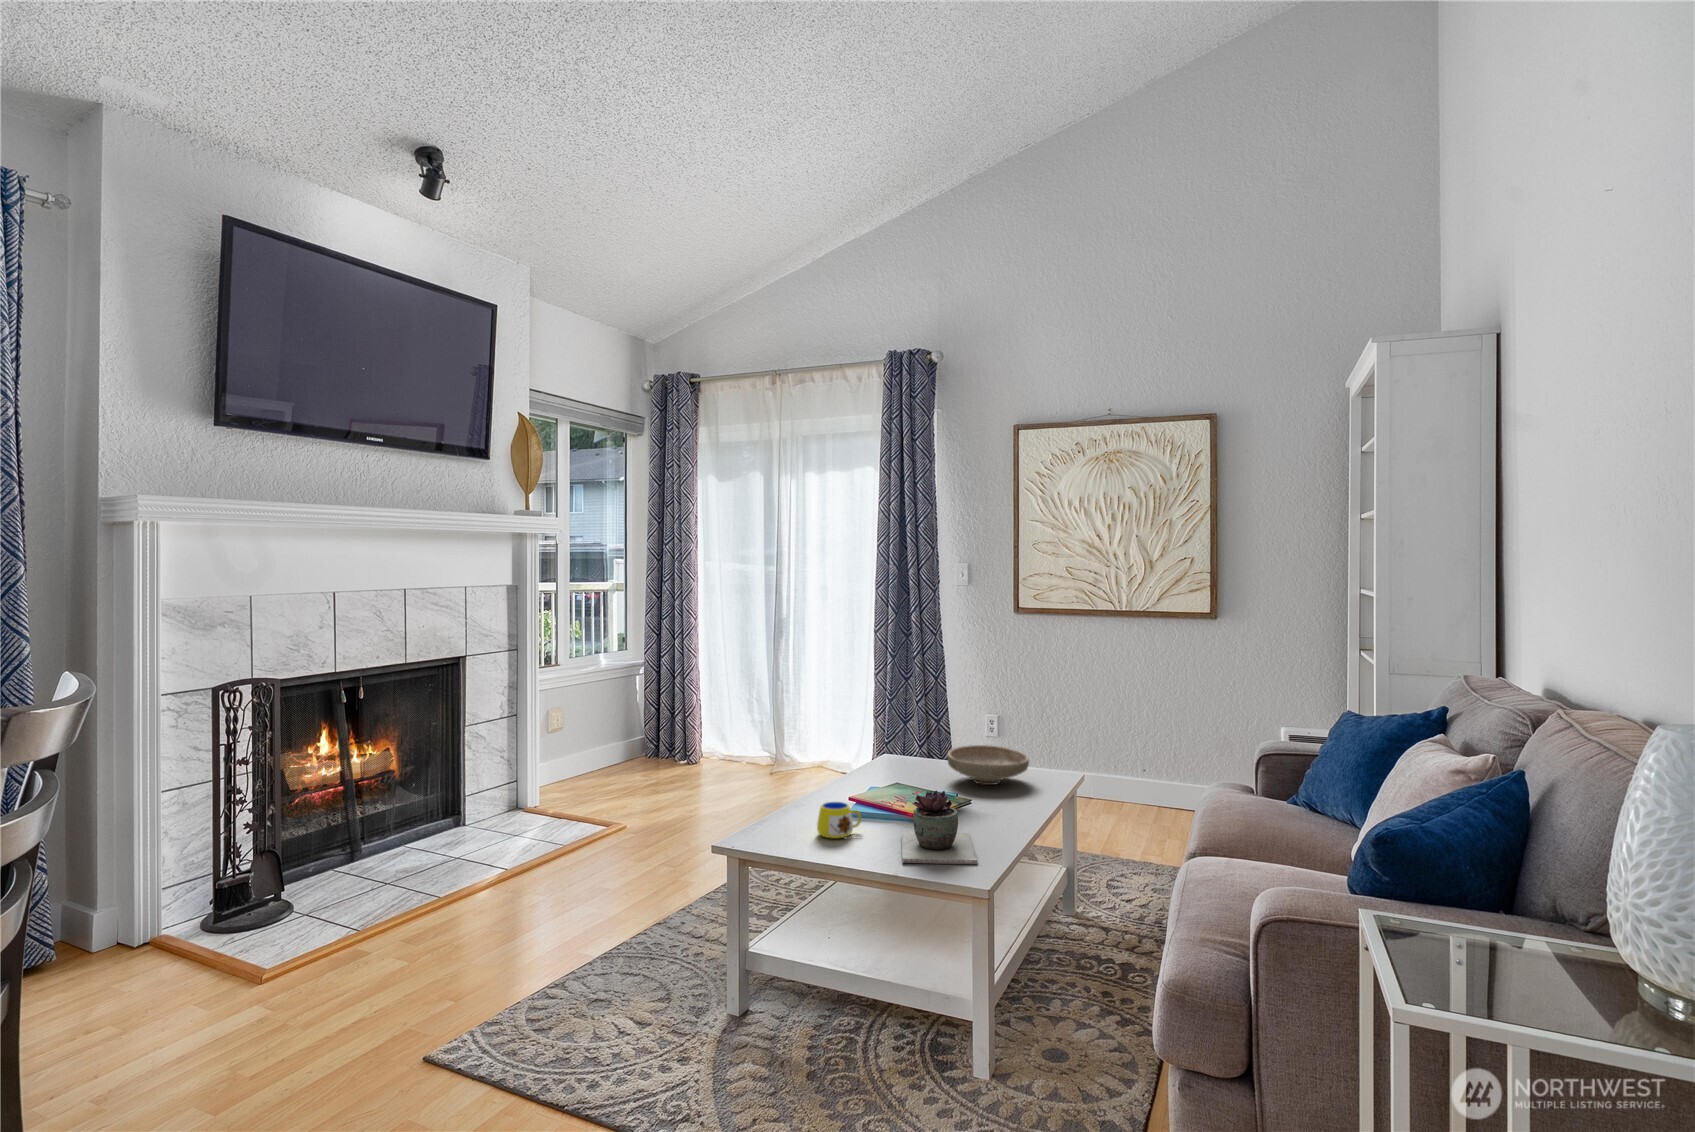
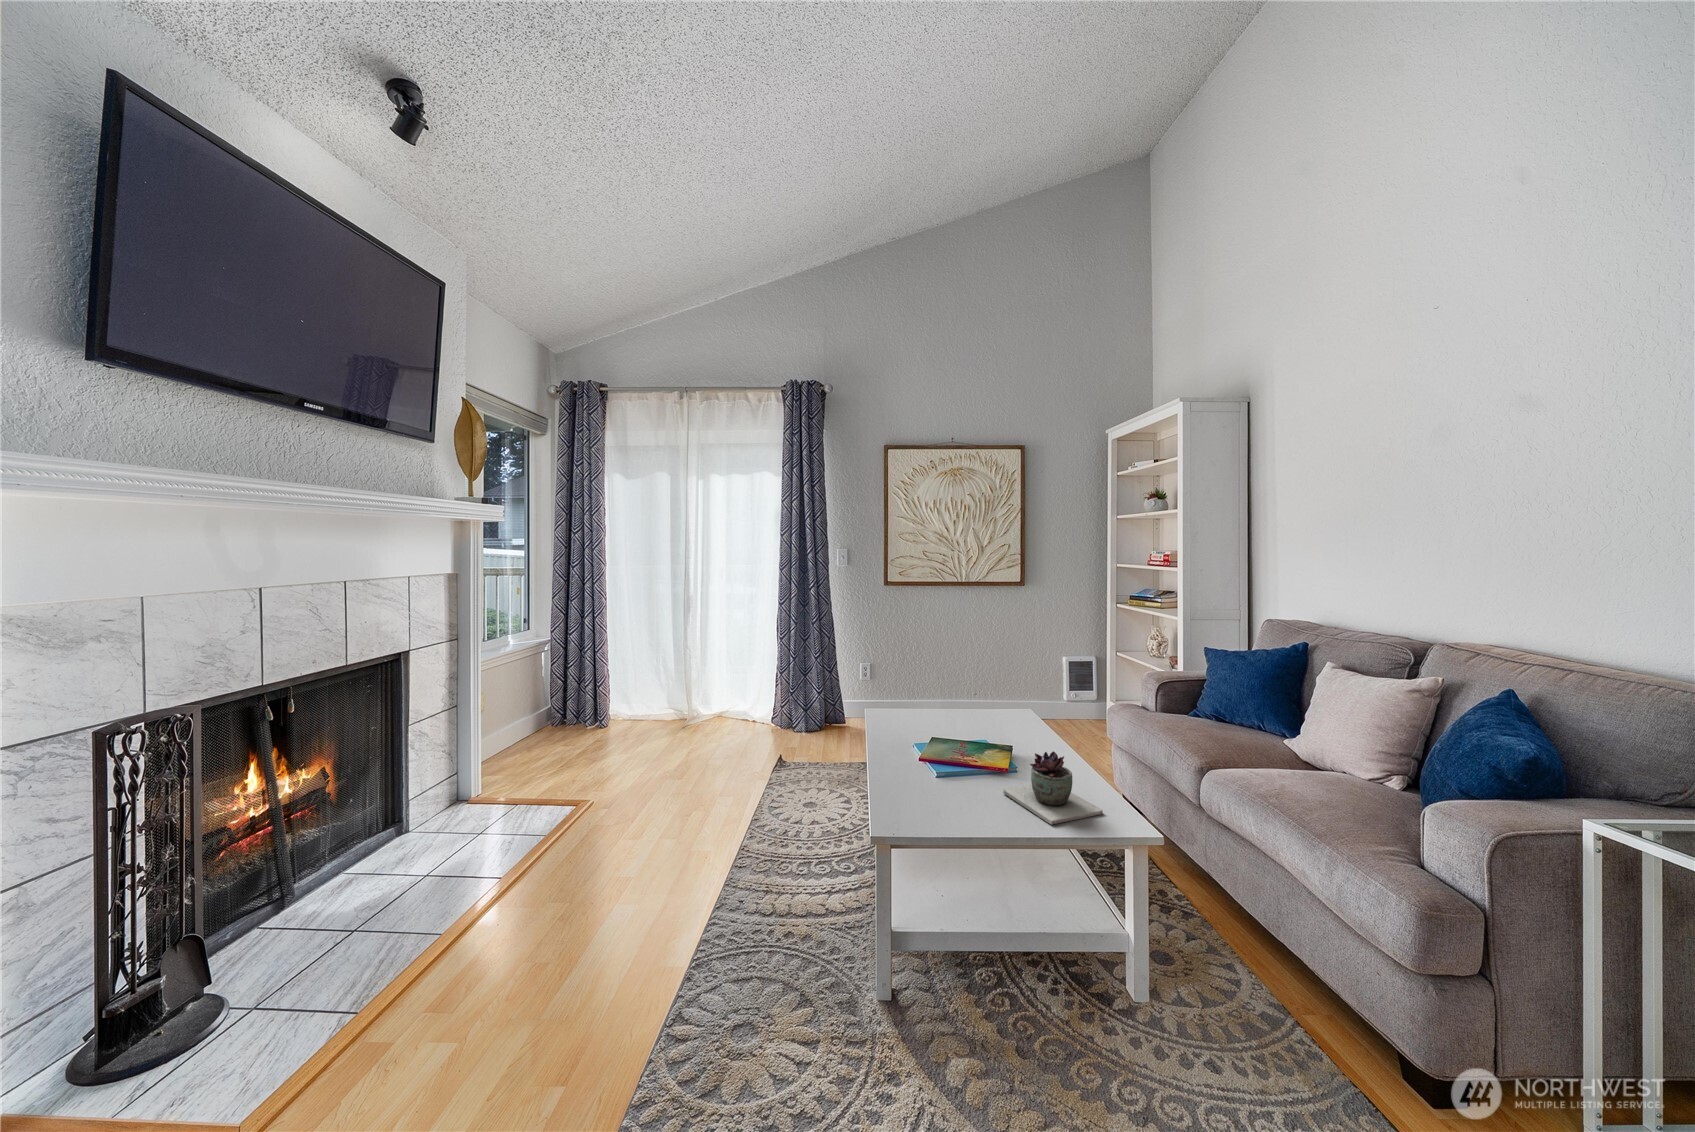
bowl: present [947,745,1029,785] -> none [945,696,1012,730]
mug: present [817,802,861,839] -> none [935,771,975,808]

